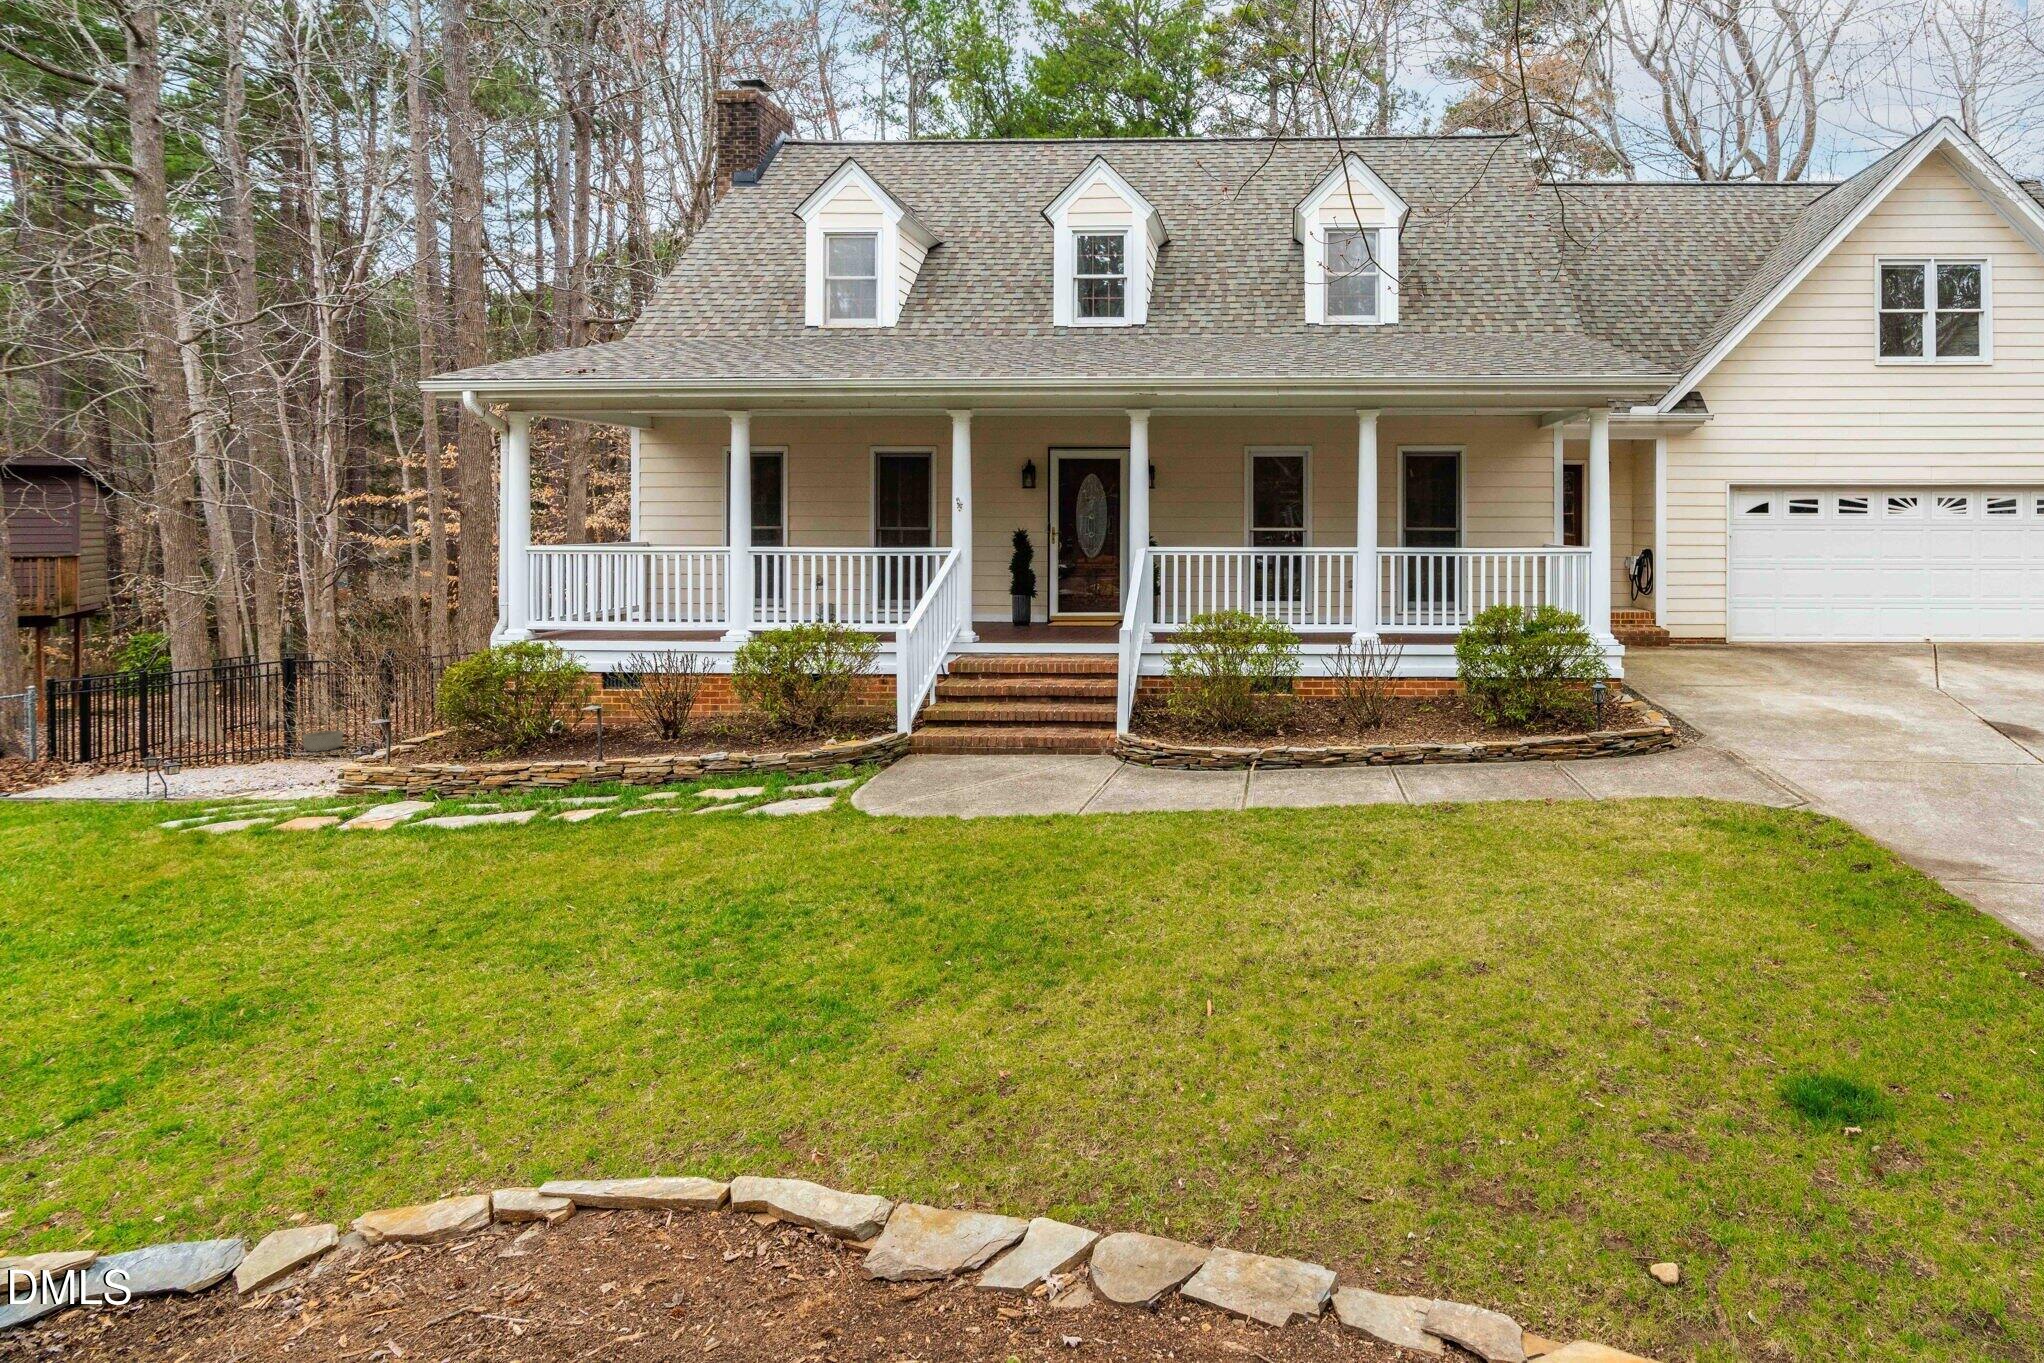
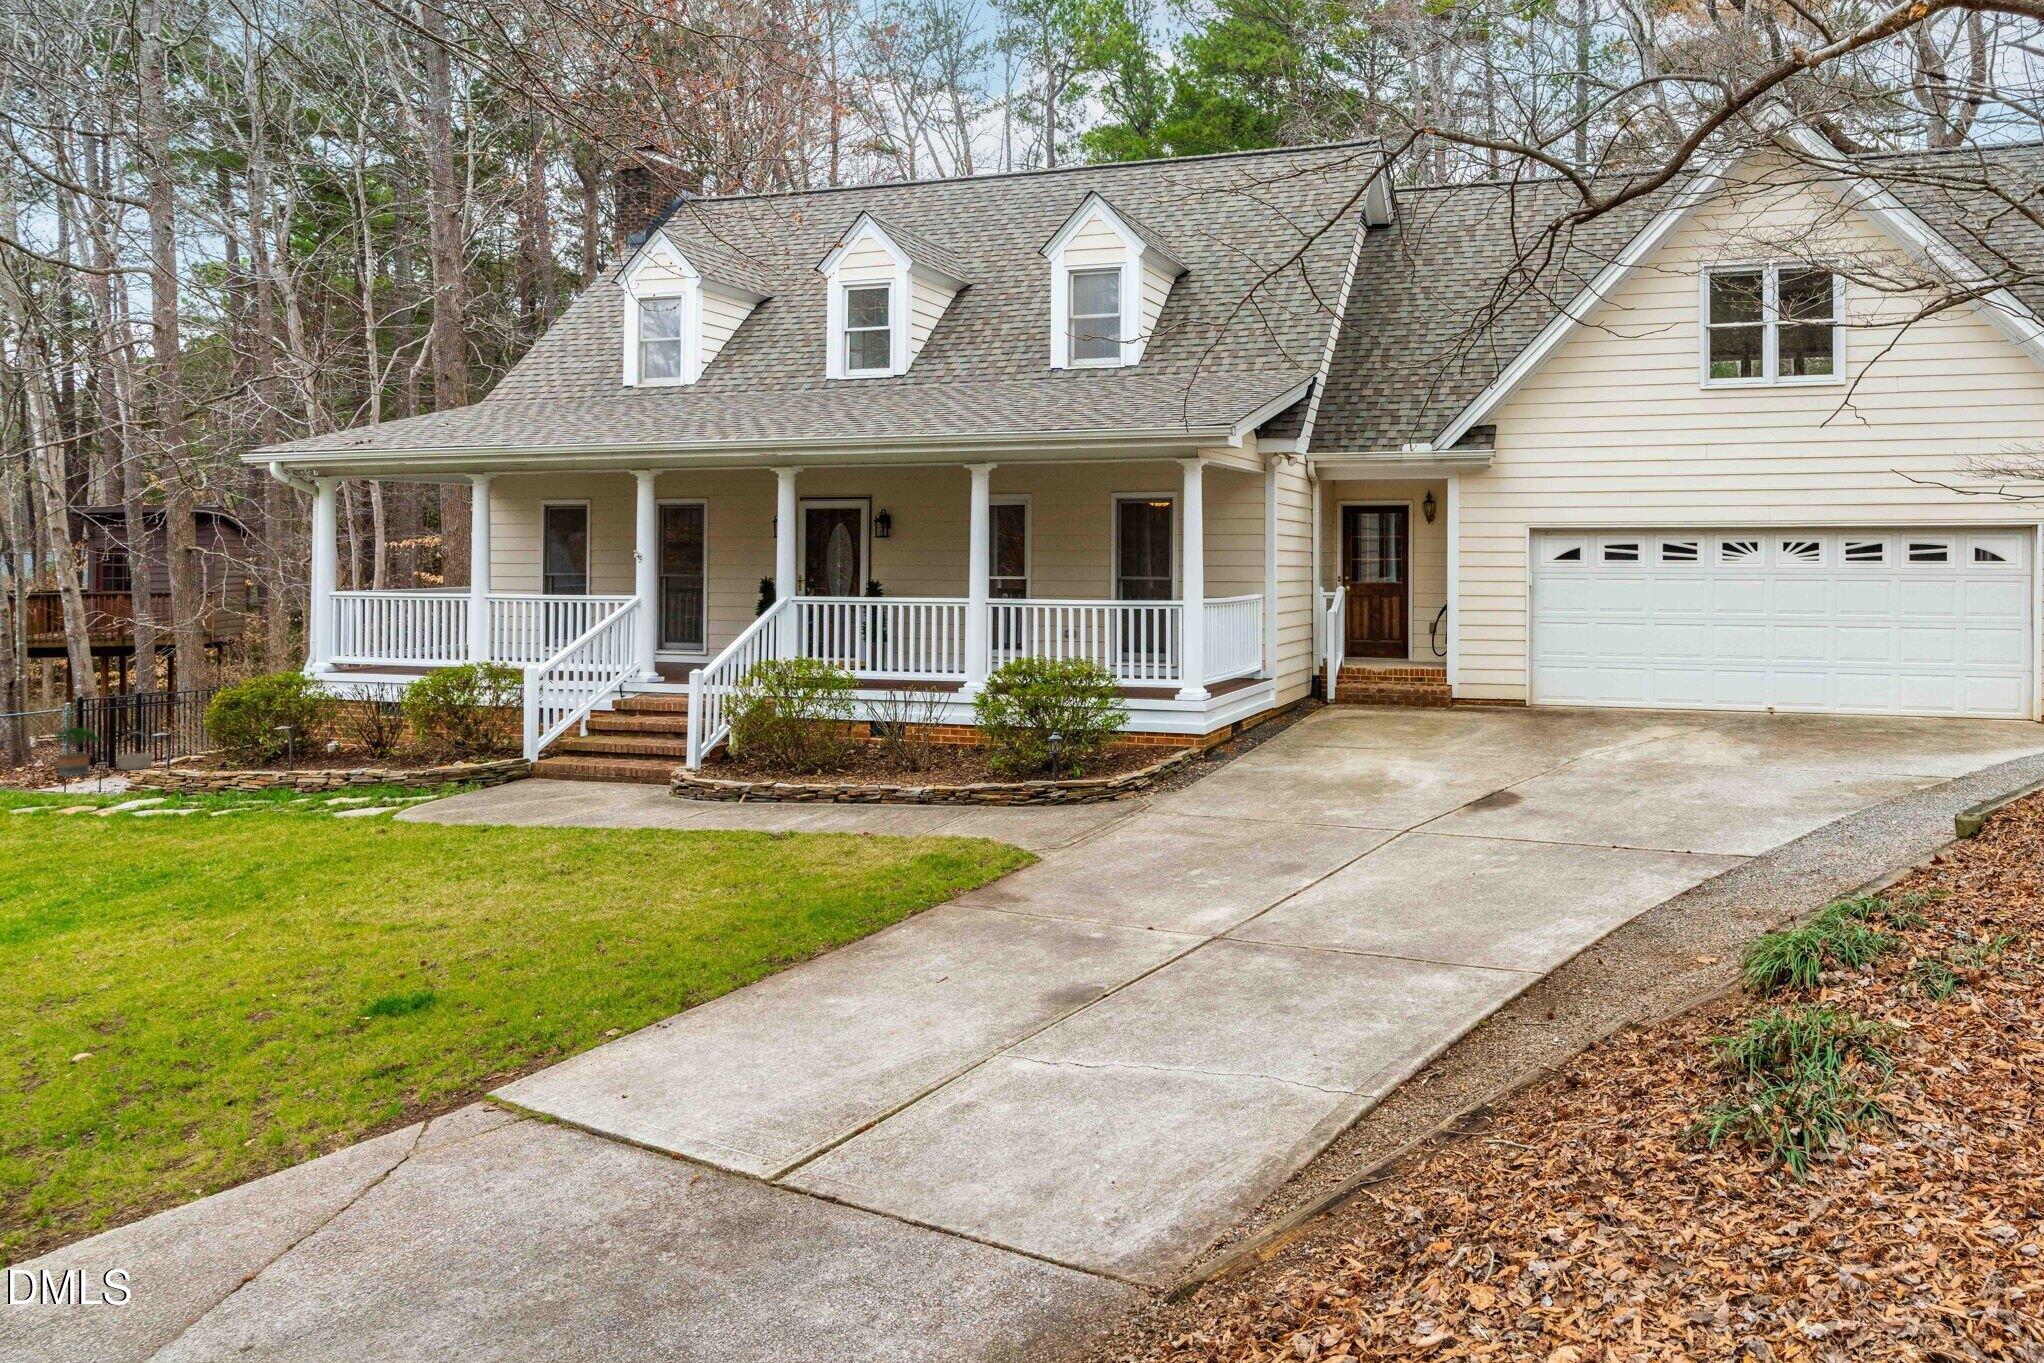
potted tree: none [233,707,291,765] -> present [55,728,99,777]

